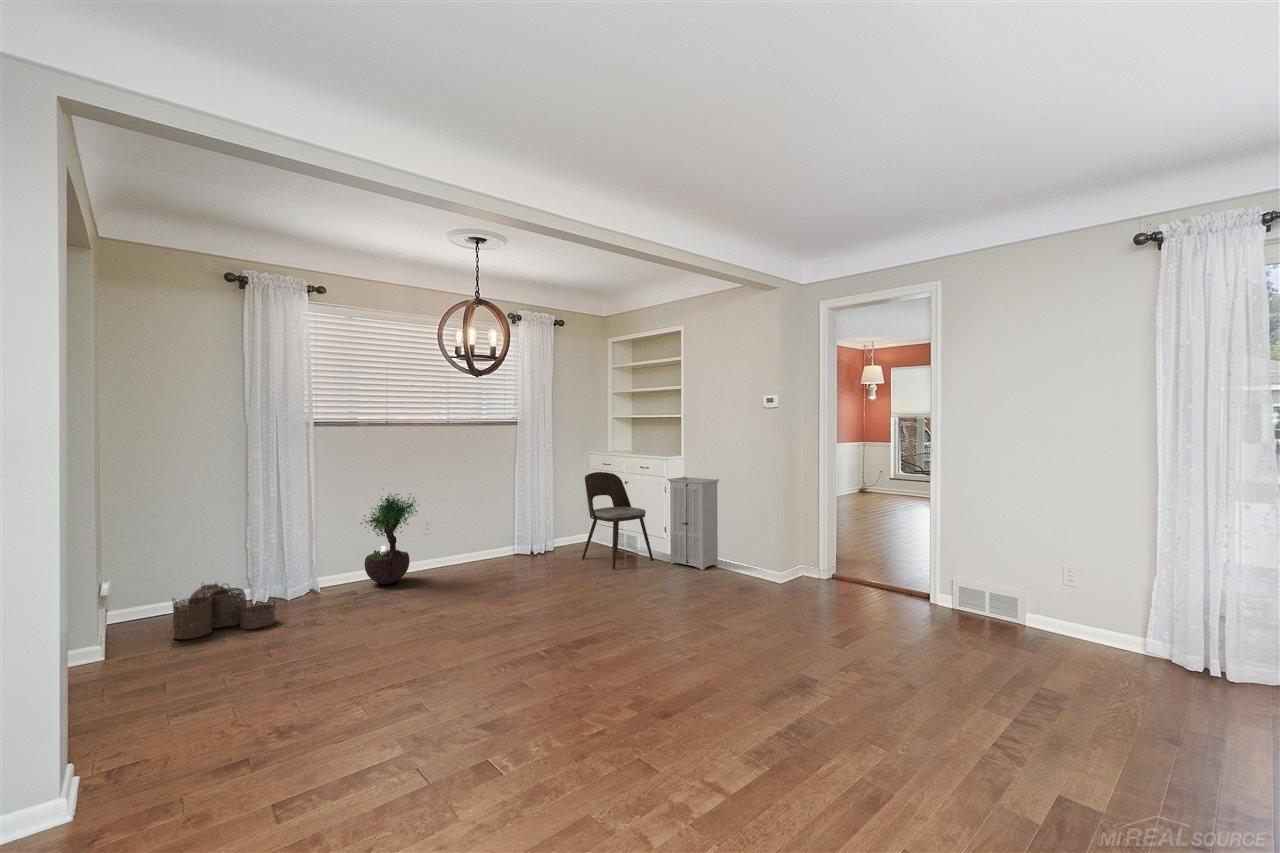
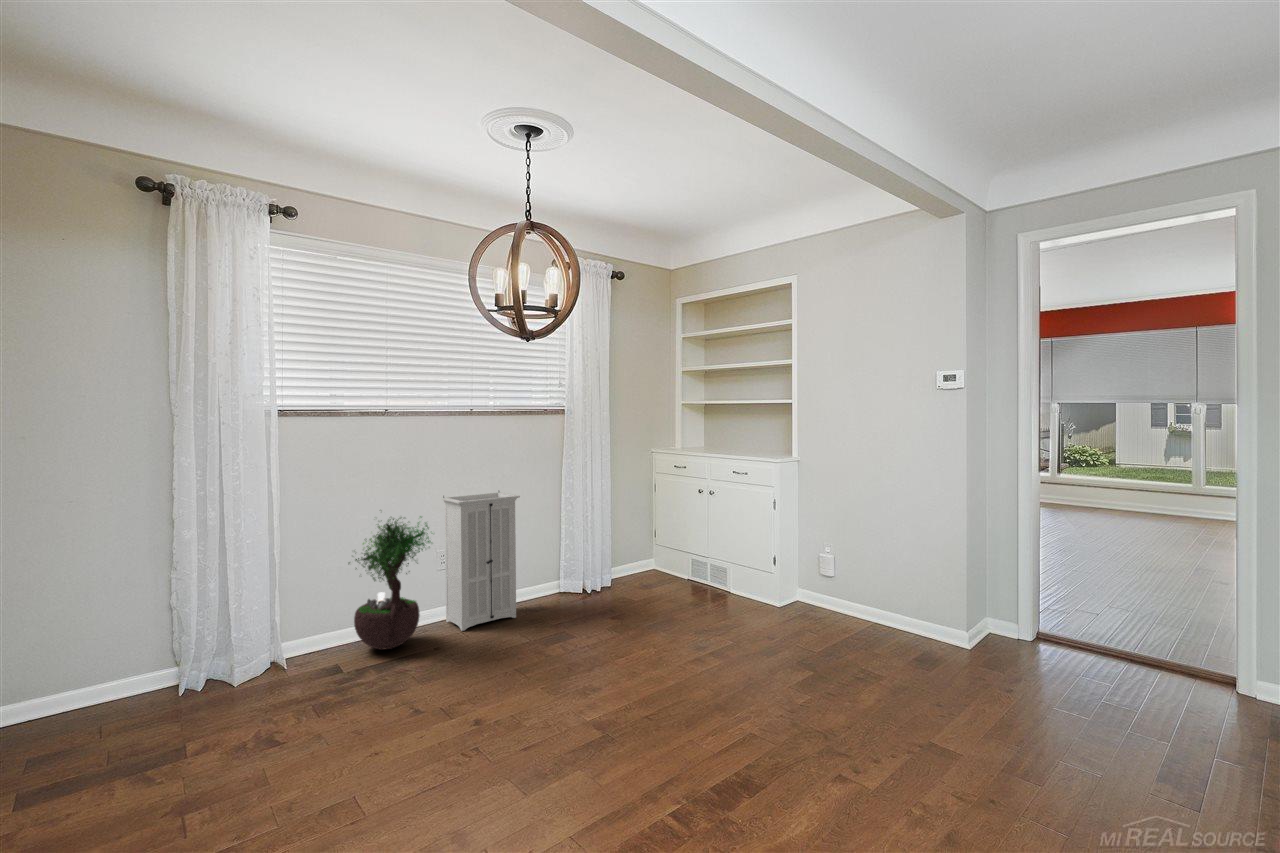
dining chair: present [582,472,653,569] -> none [656,481,758,622]
storage cabinet: present [667,476,719,570] -> present [441,492,520,631]
woven basket: present [172,584,276,639] -> none [37,661,215,773]

